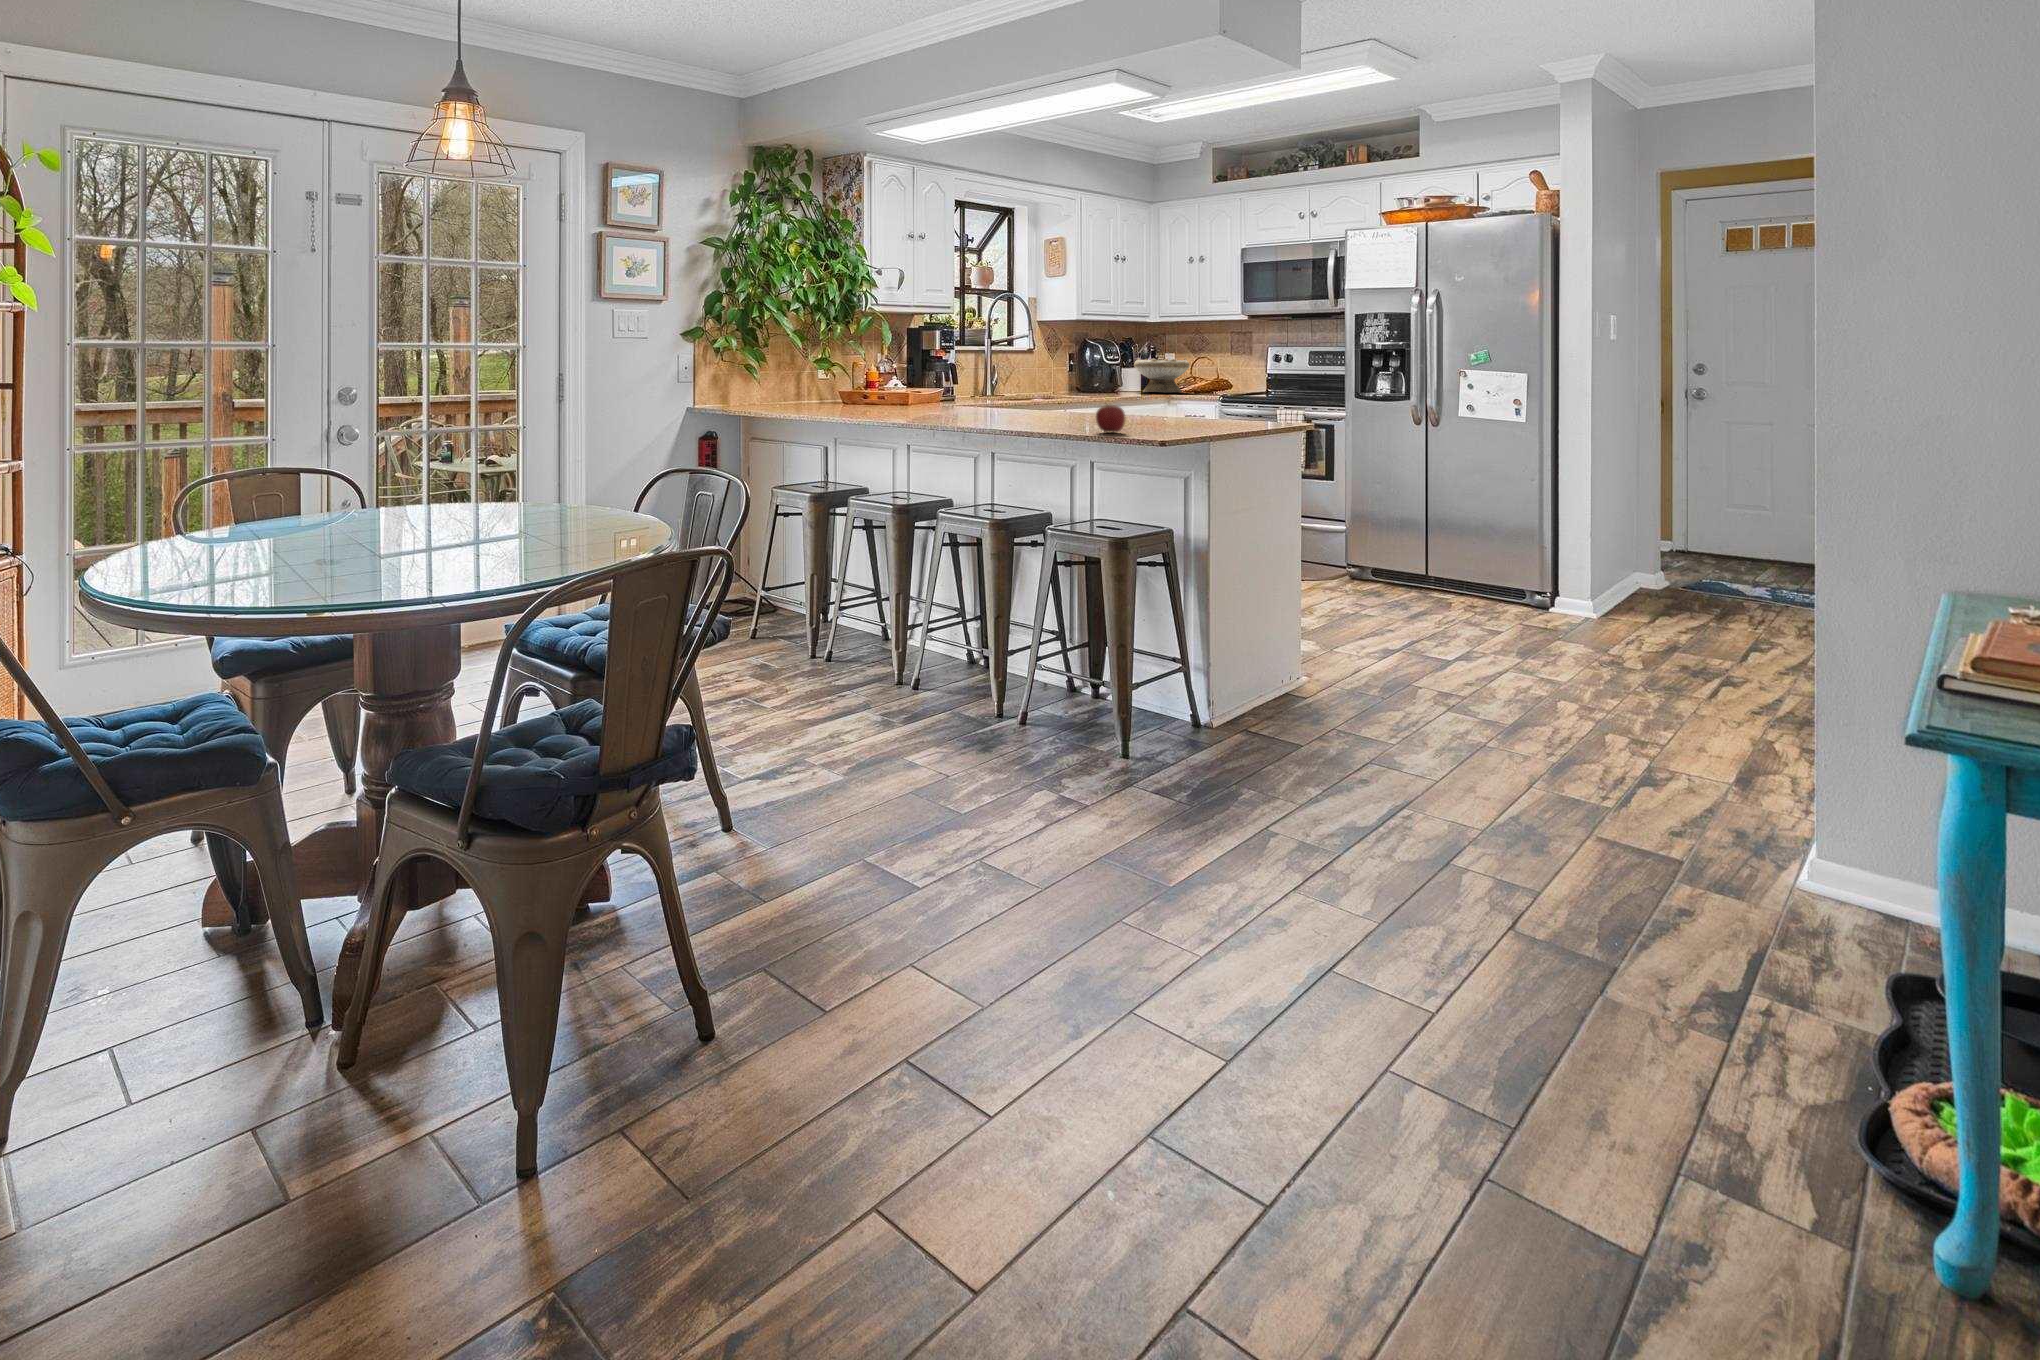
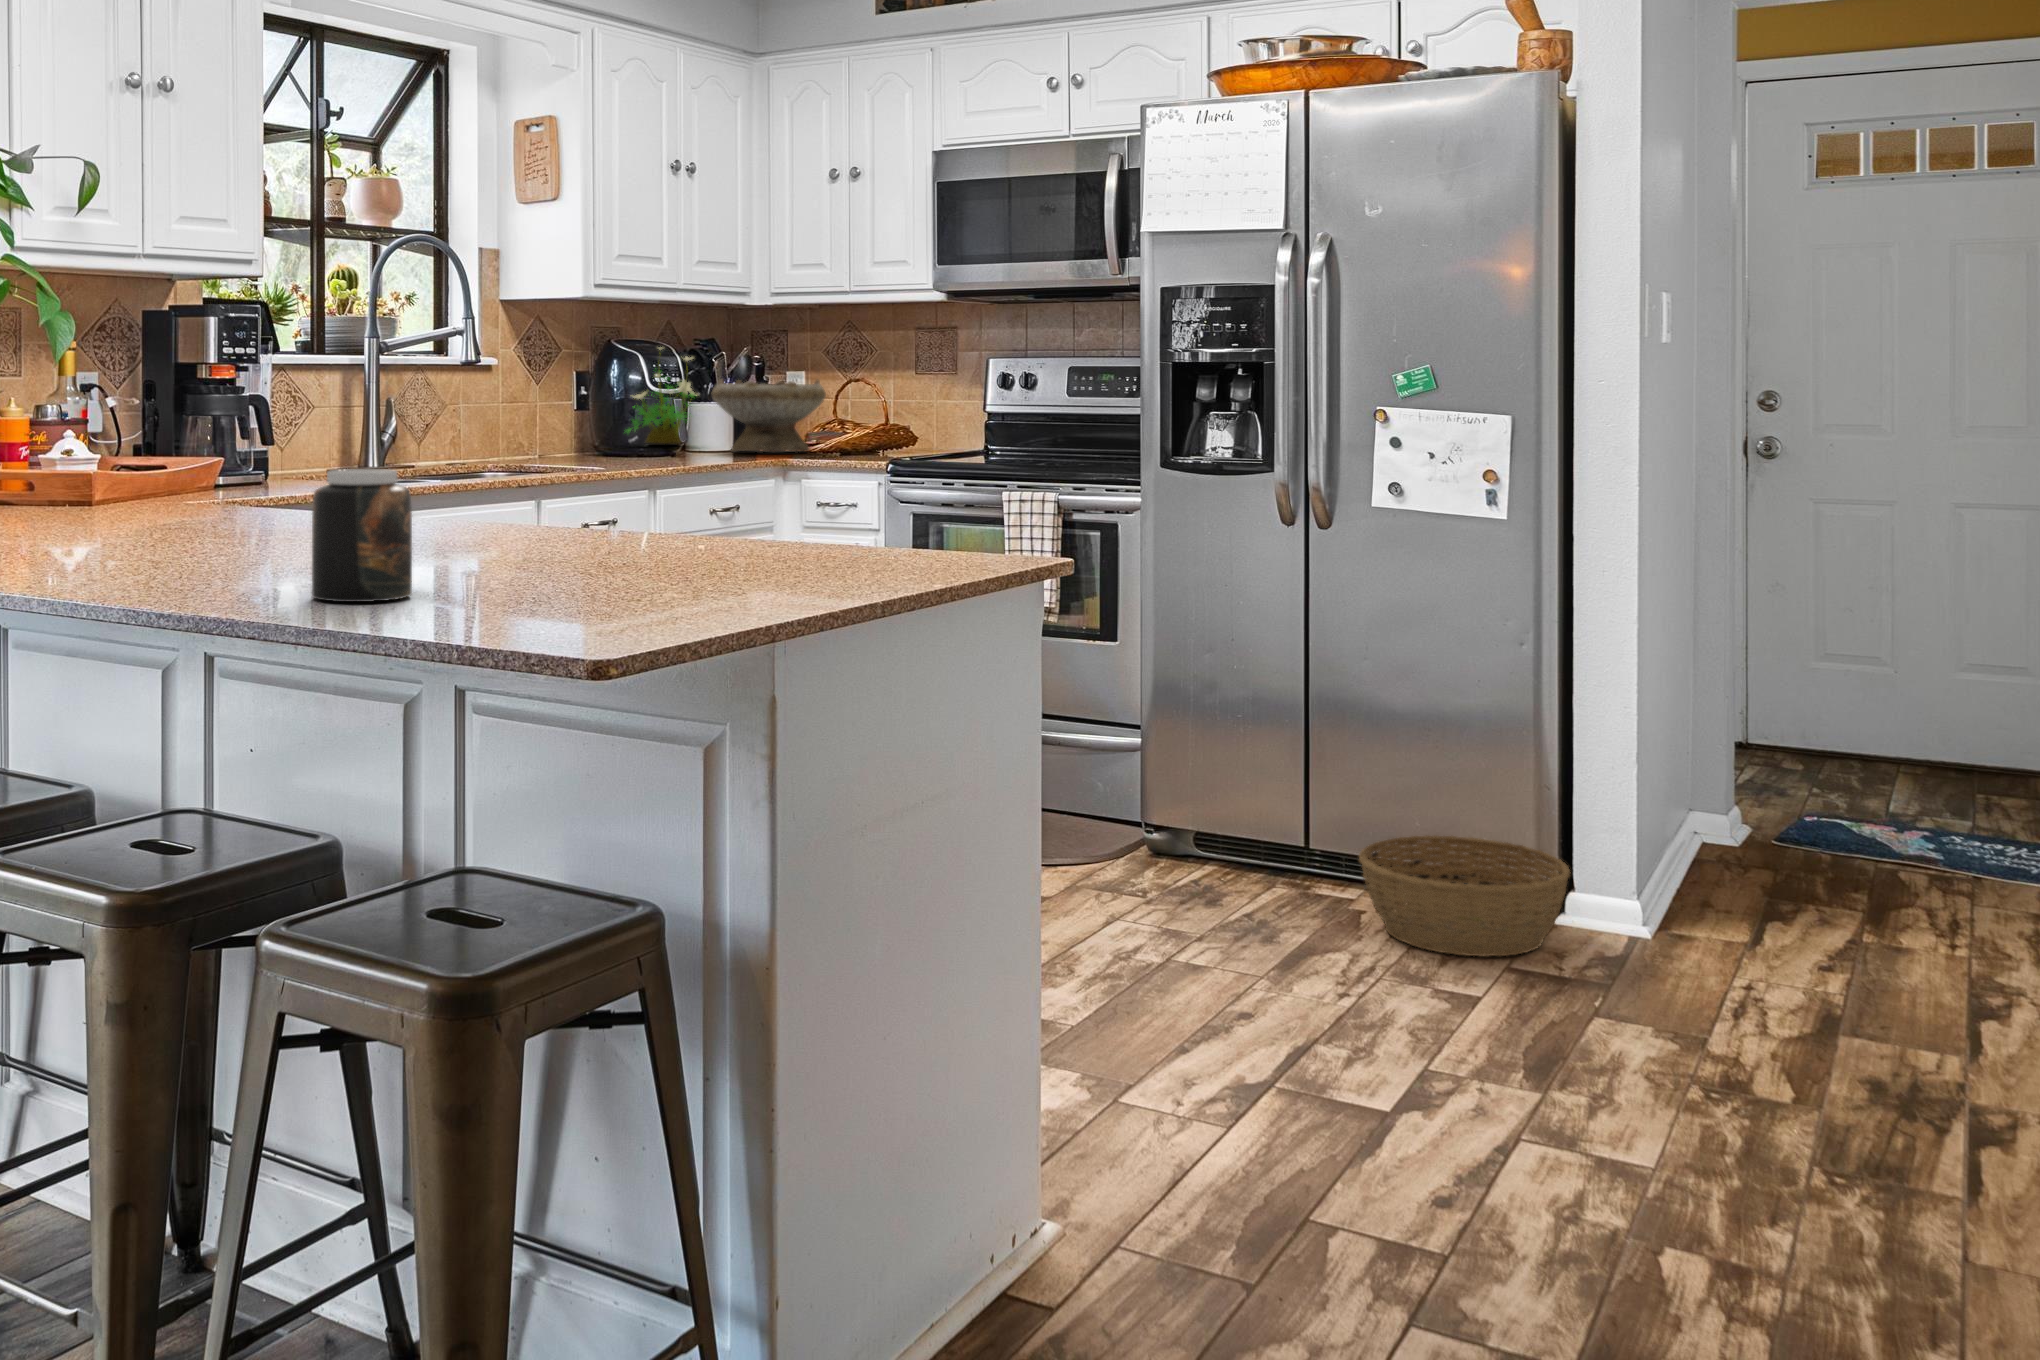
potted plant: none [1083,342,1126,389] -> present [626,347,697,444]
jar: none [1033,385,1068,431] -> present [312,469,412,602]
apple: present [1096,405,1126,432] -> none [482,519,566,606]
basket: none [1450,568,1554,618] -> present [1359,835,1570,957]

